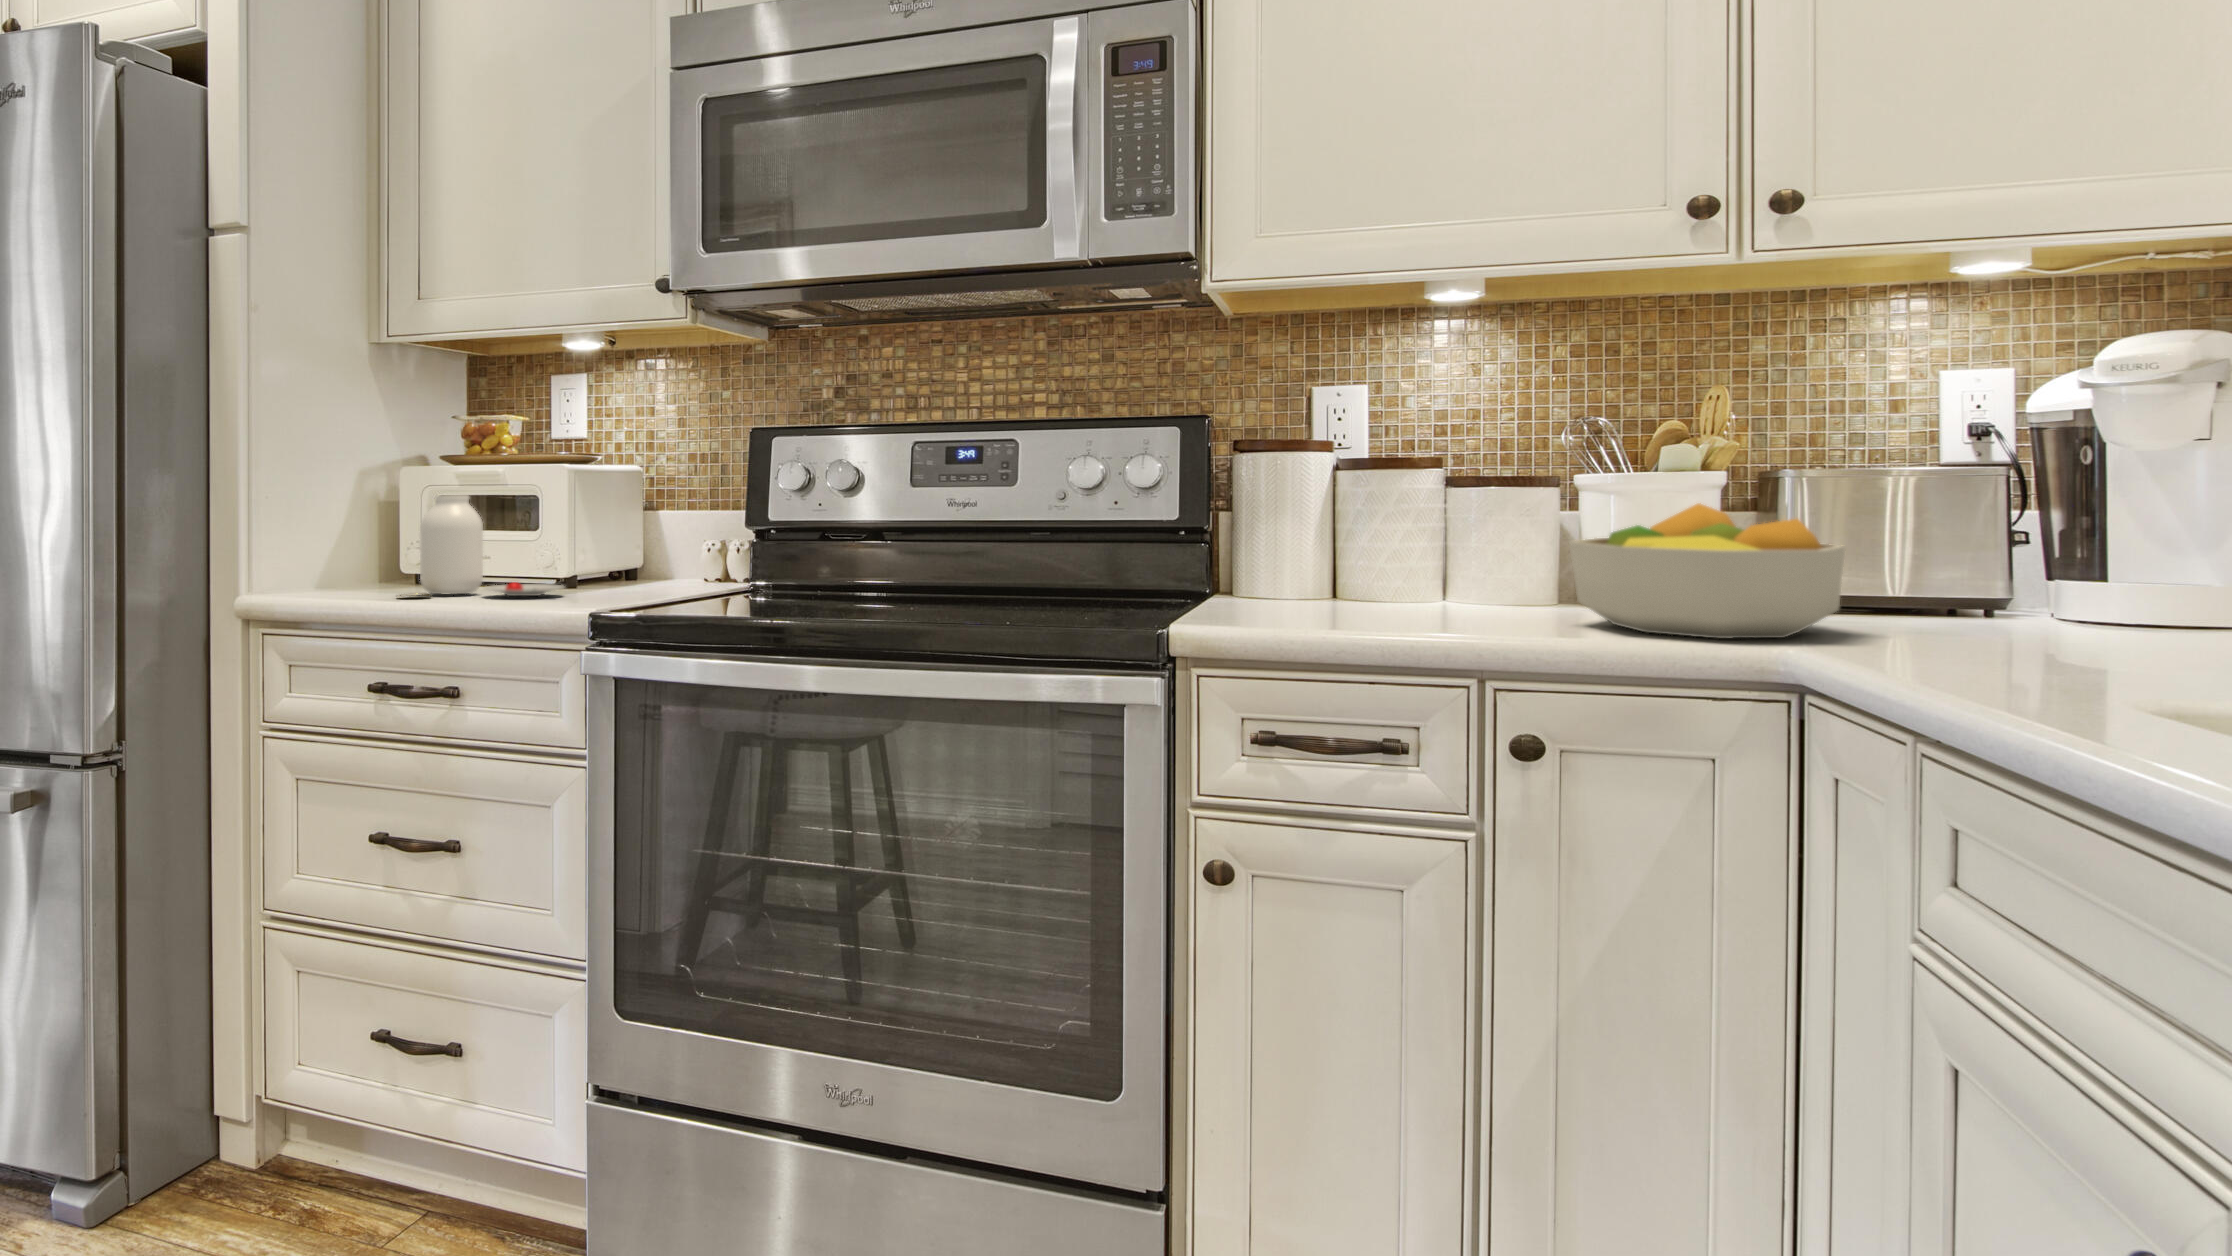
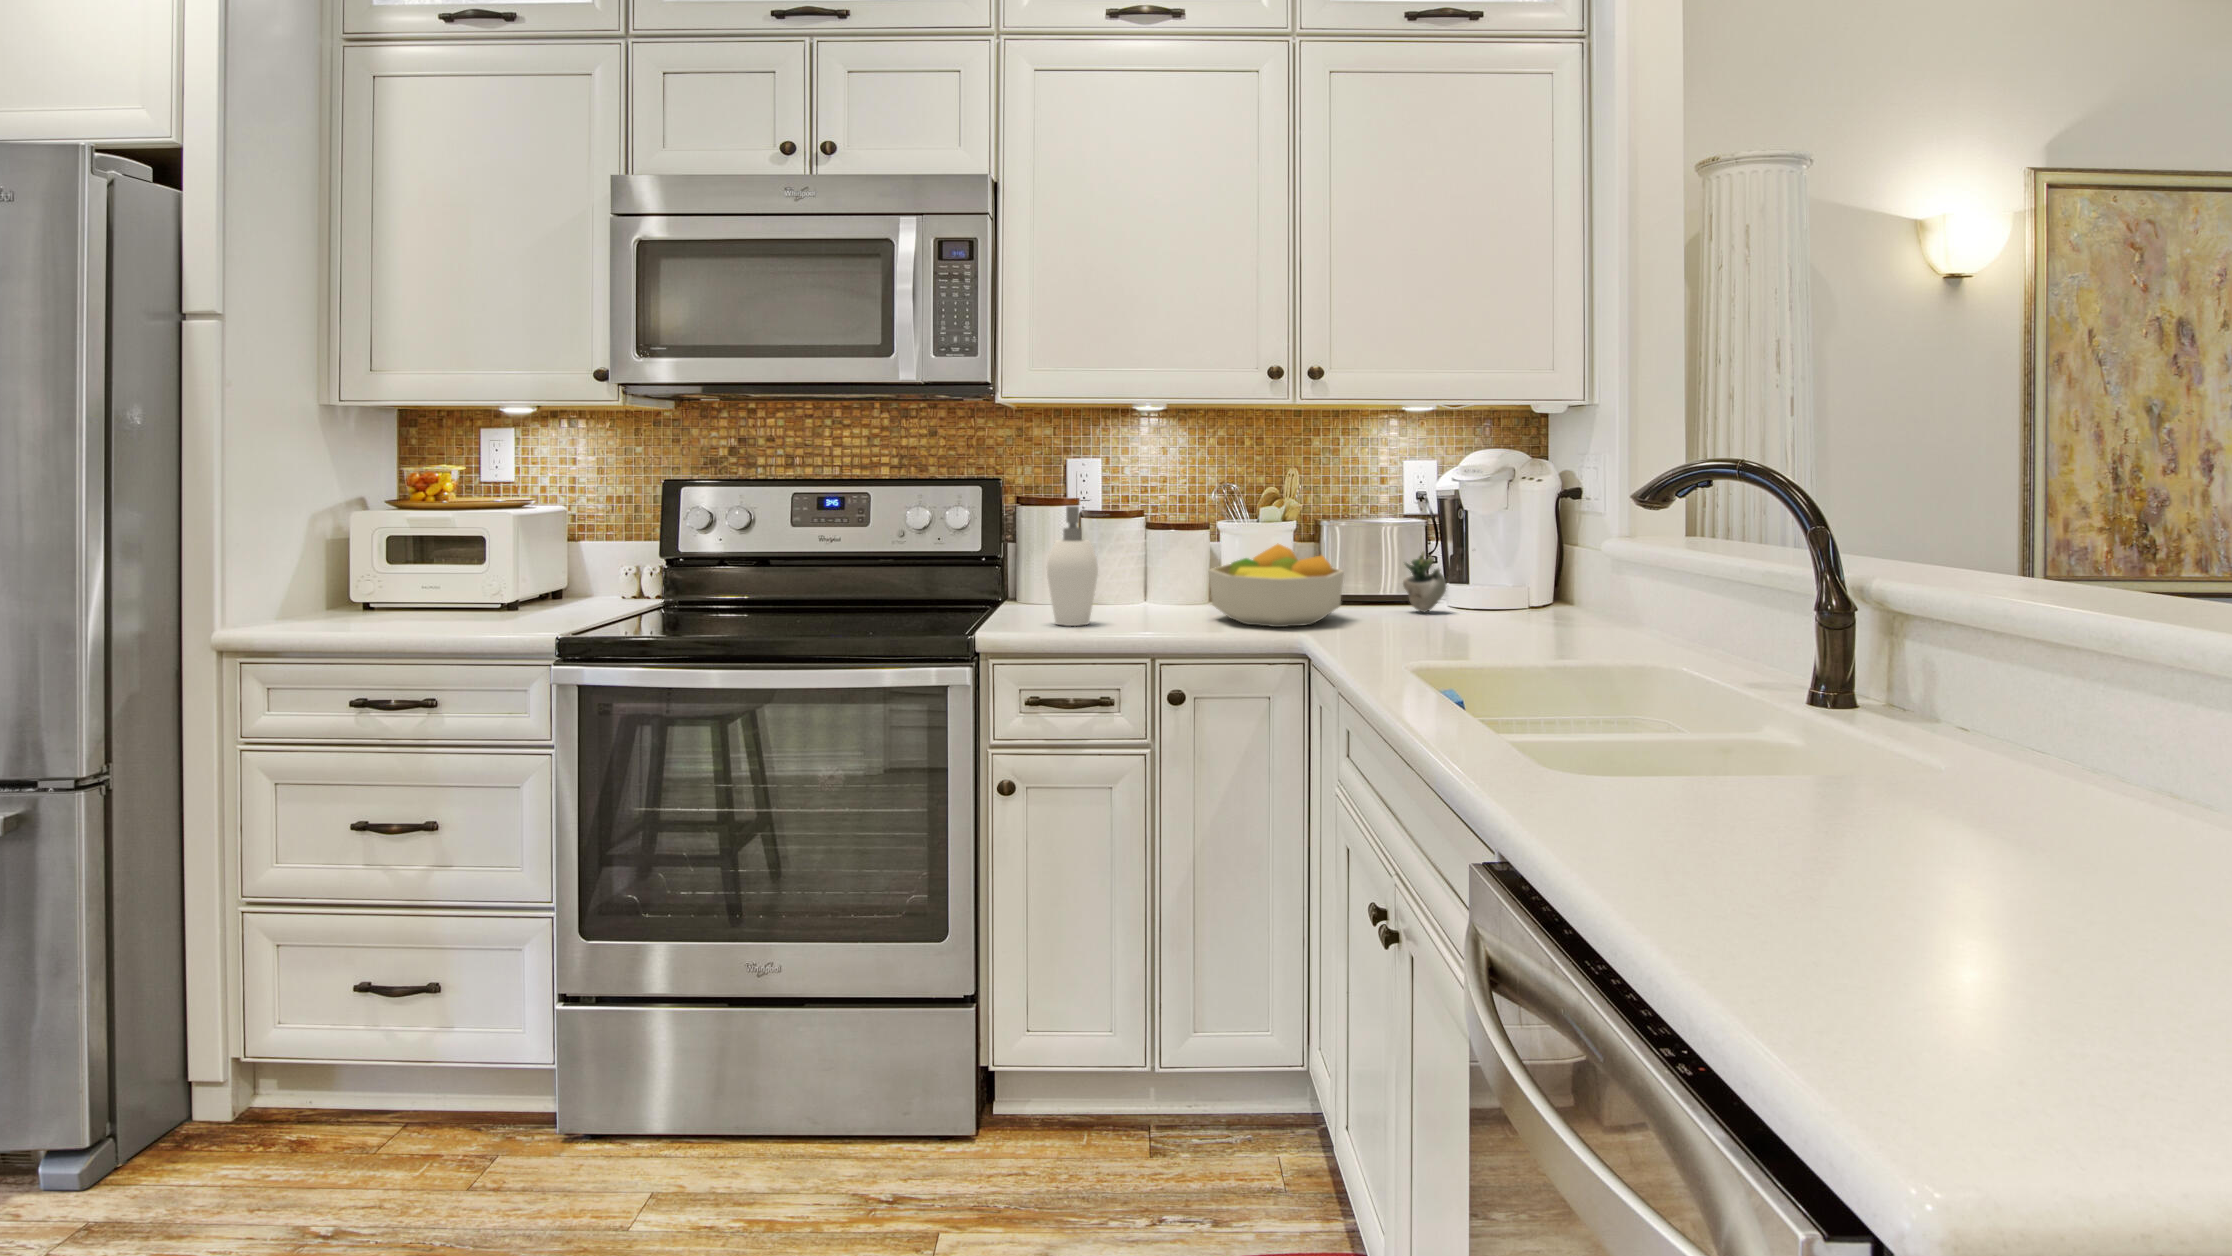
soap dispenser: none [1281,434,1388,624] -> present [1047,506,1109,626]
jar: present [419,495,564,596] -> none [369,545,517,632]
succulent plant: none [1965,509,2145,630] -> present [1403,552,1446,612]

